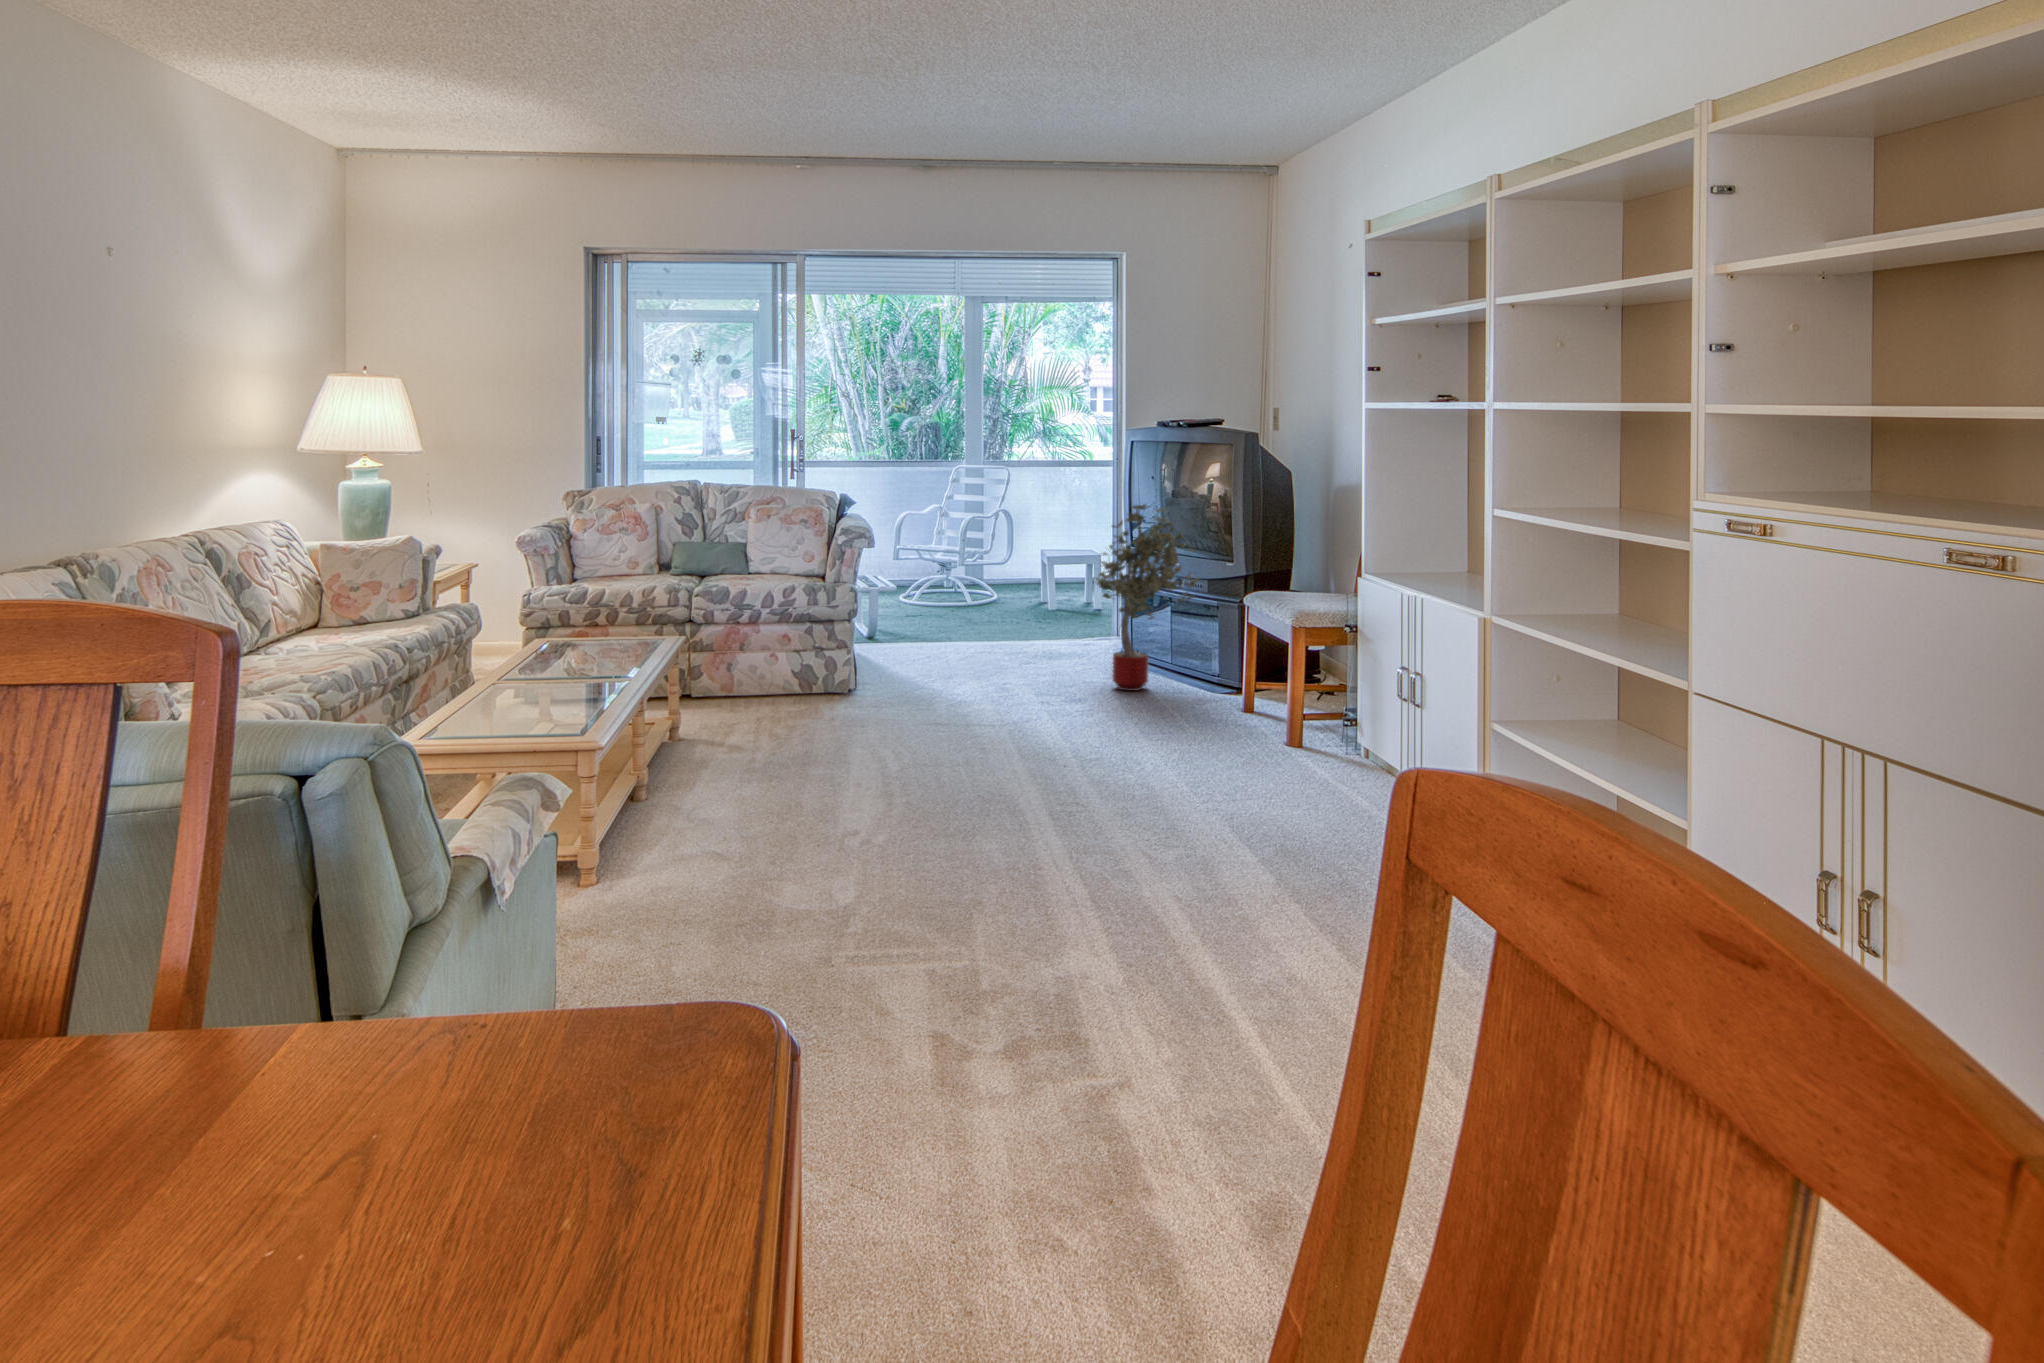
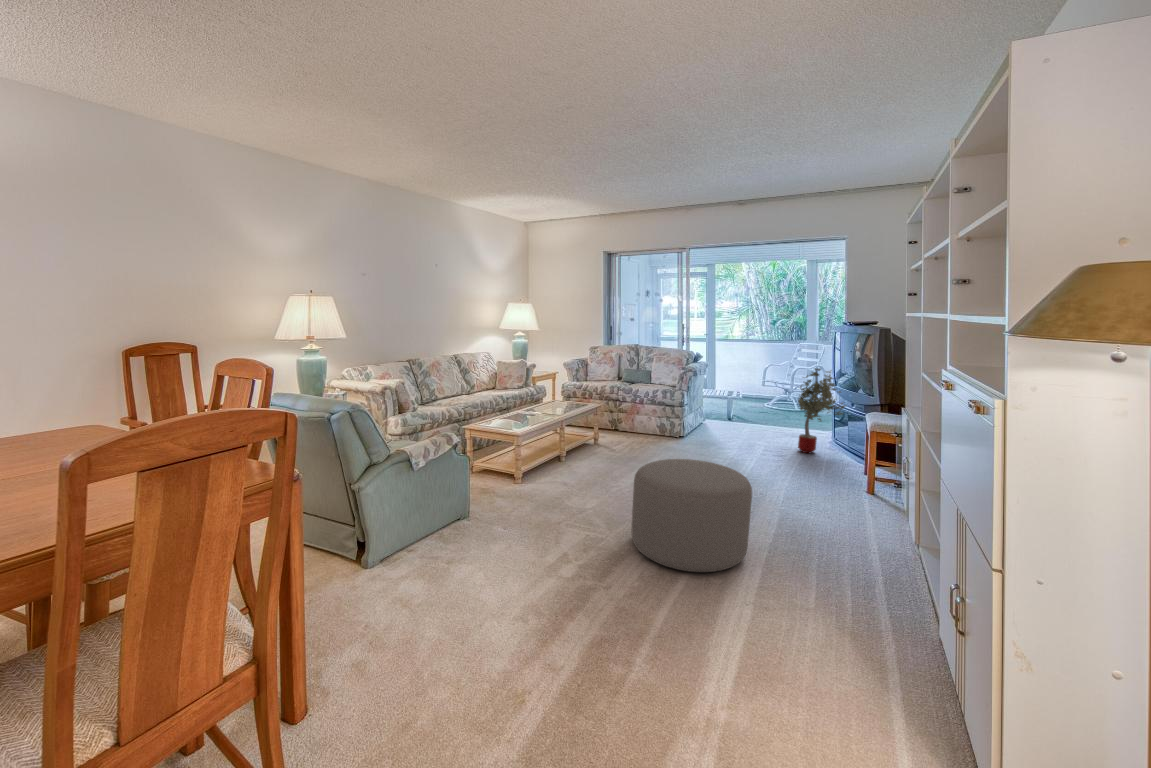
ottoman: none [949,706,1211,947] -> present [631,459,752,572]

